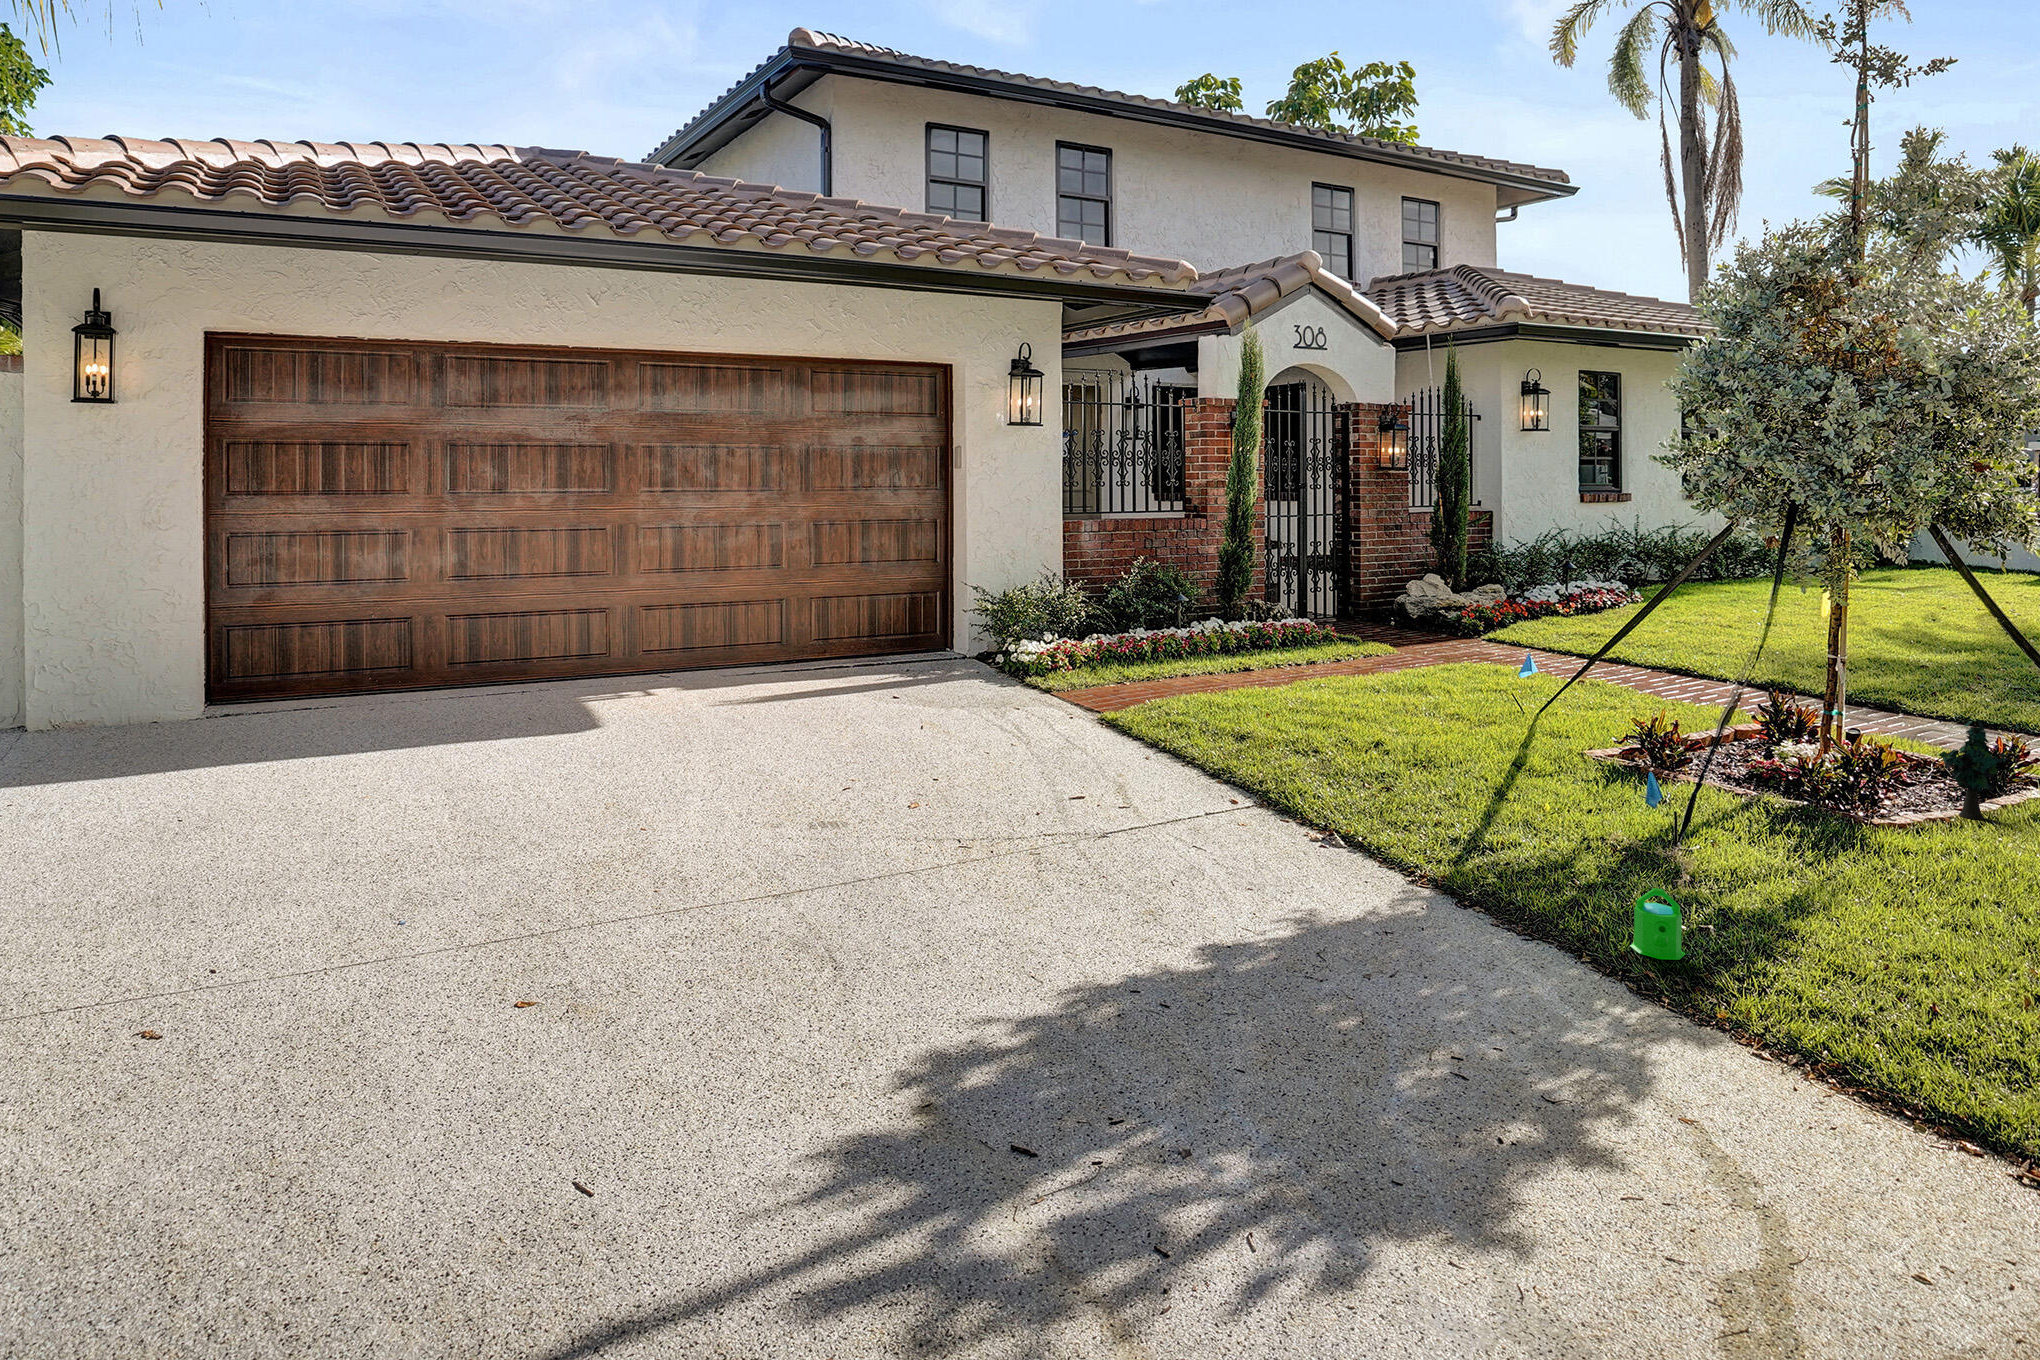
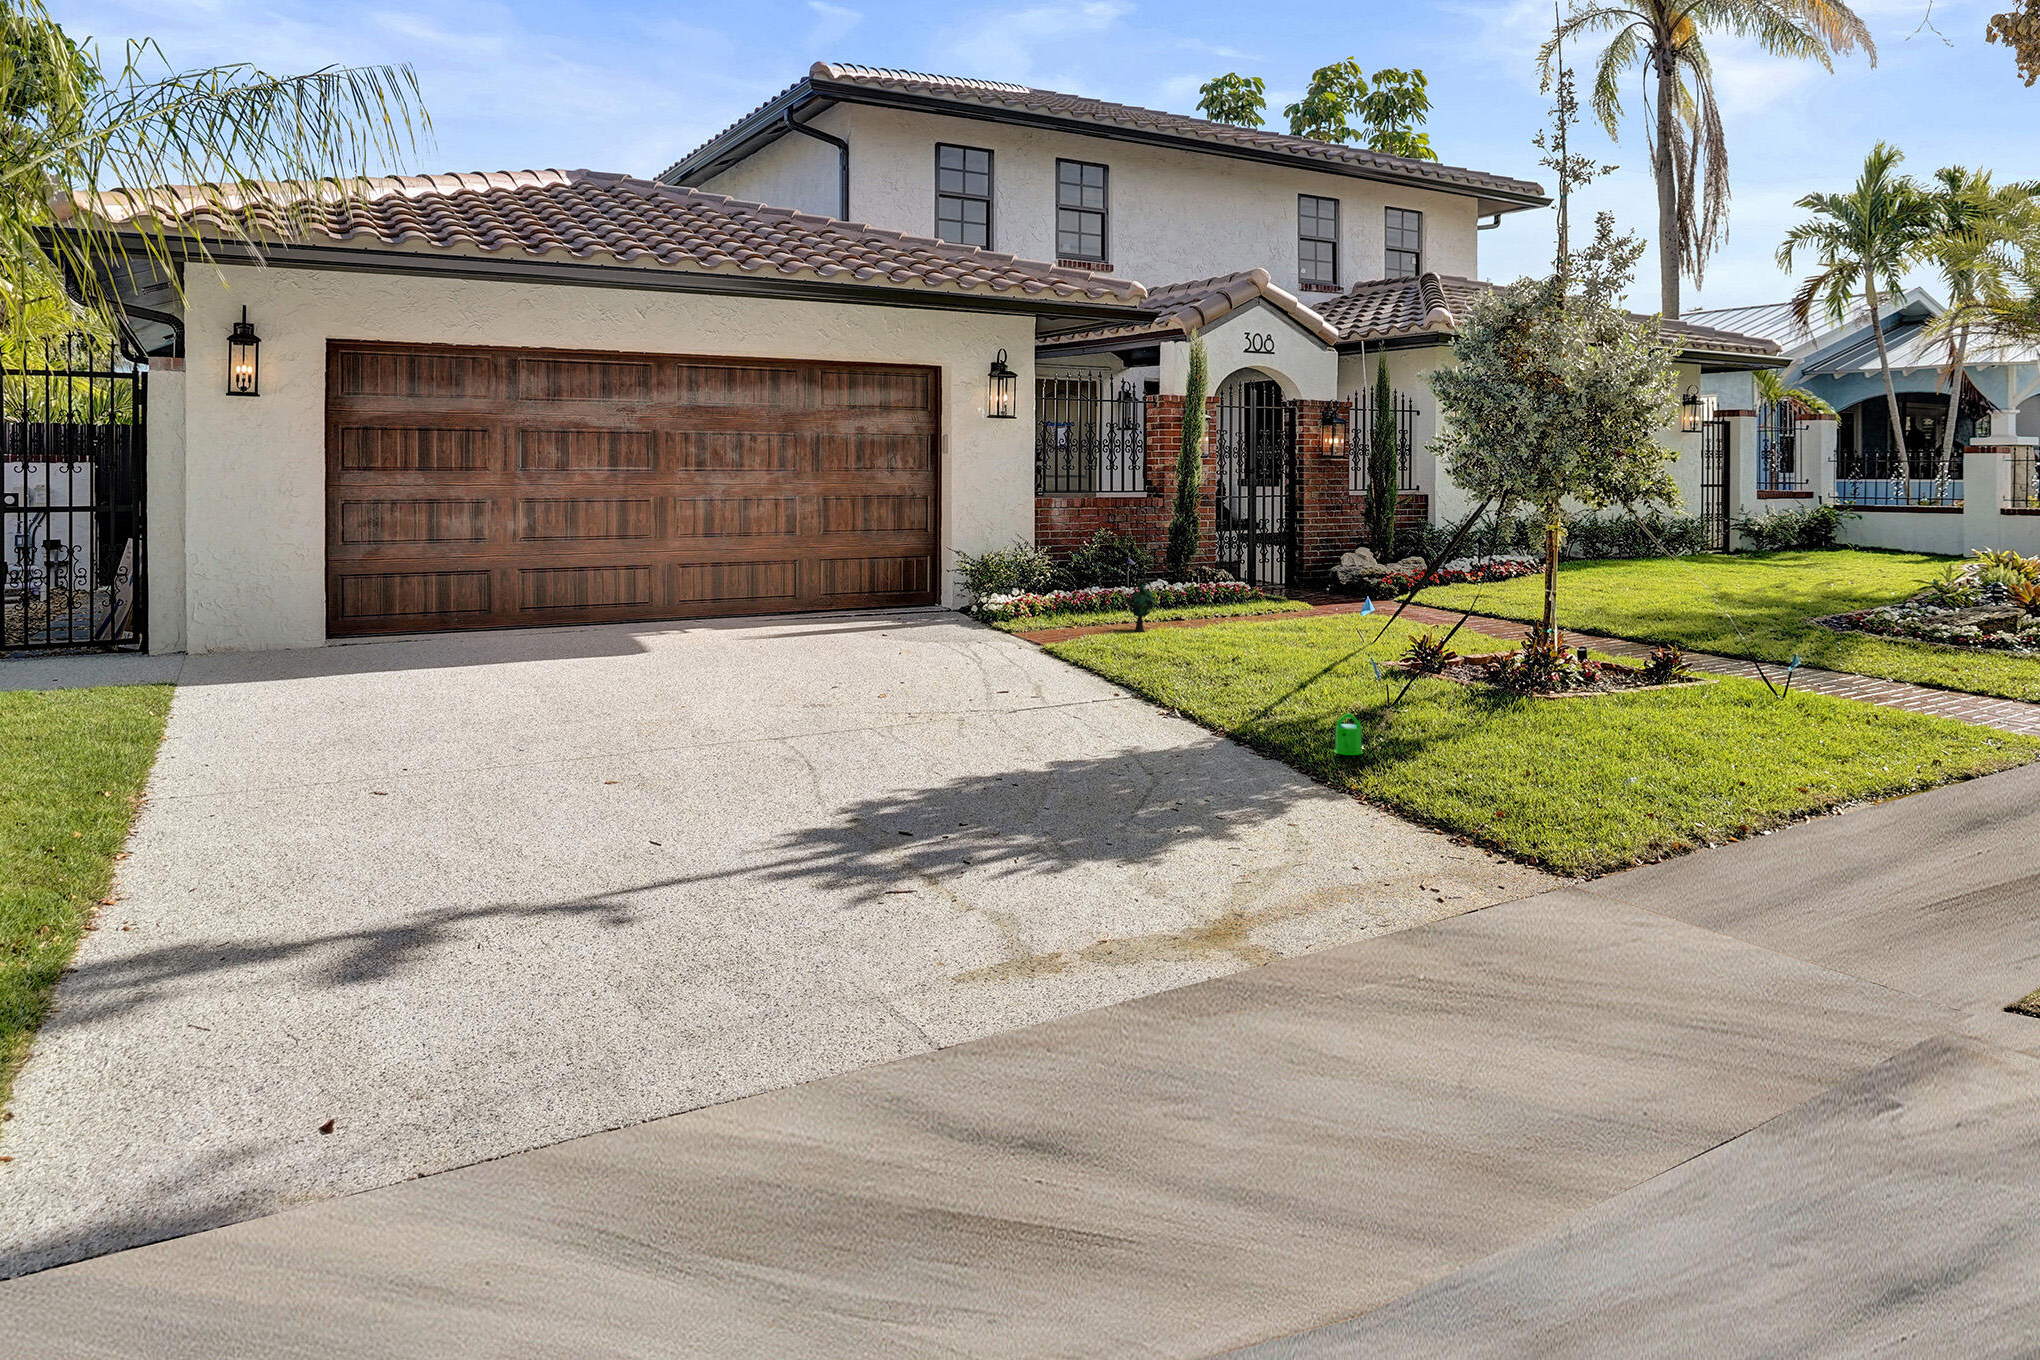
decorative plant: present [1938,720,2006,820] -> present [1126,579,1155,632]

